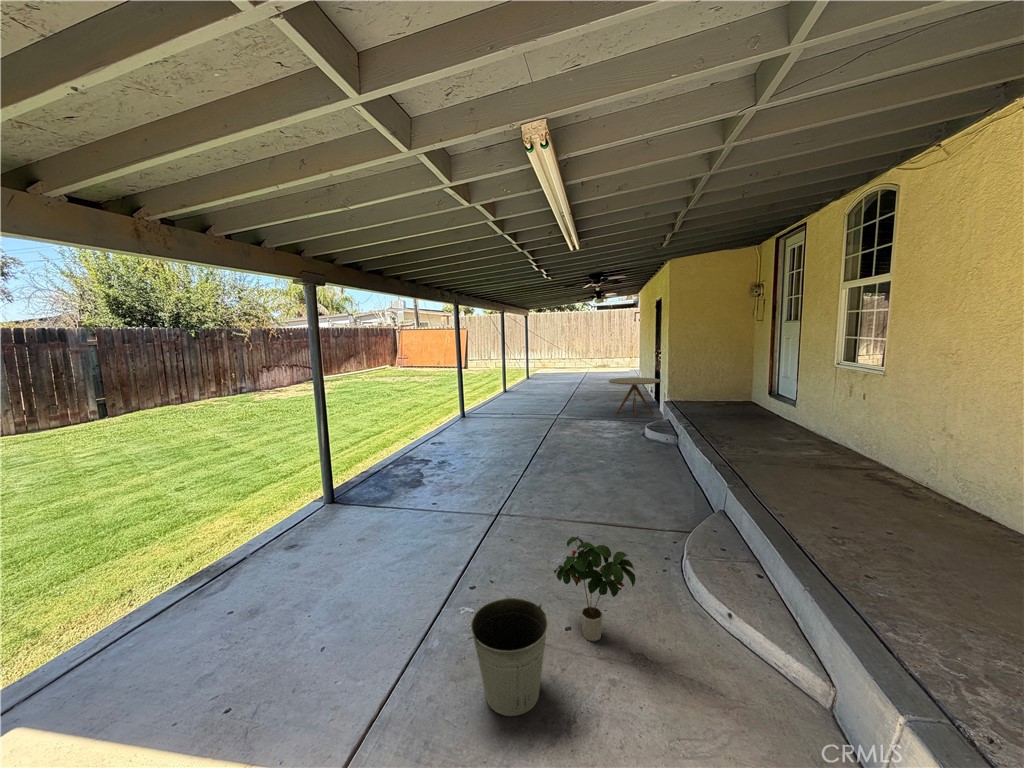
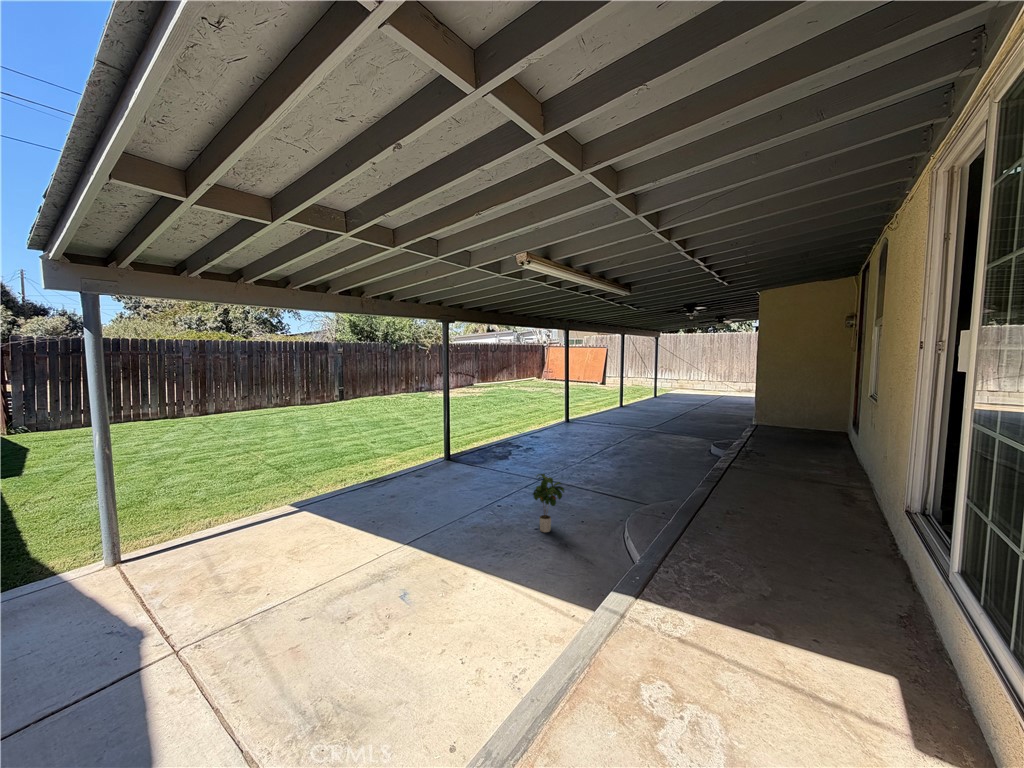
round table: present [609,378,661,417] -> none [694,399,746,435]
bucket: present [468,598,548,716] -> none [467,494,508,544]

